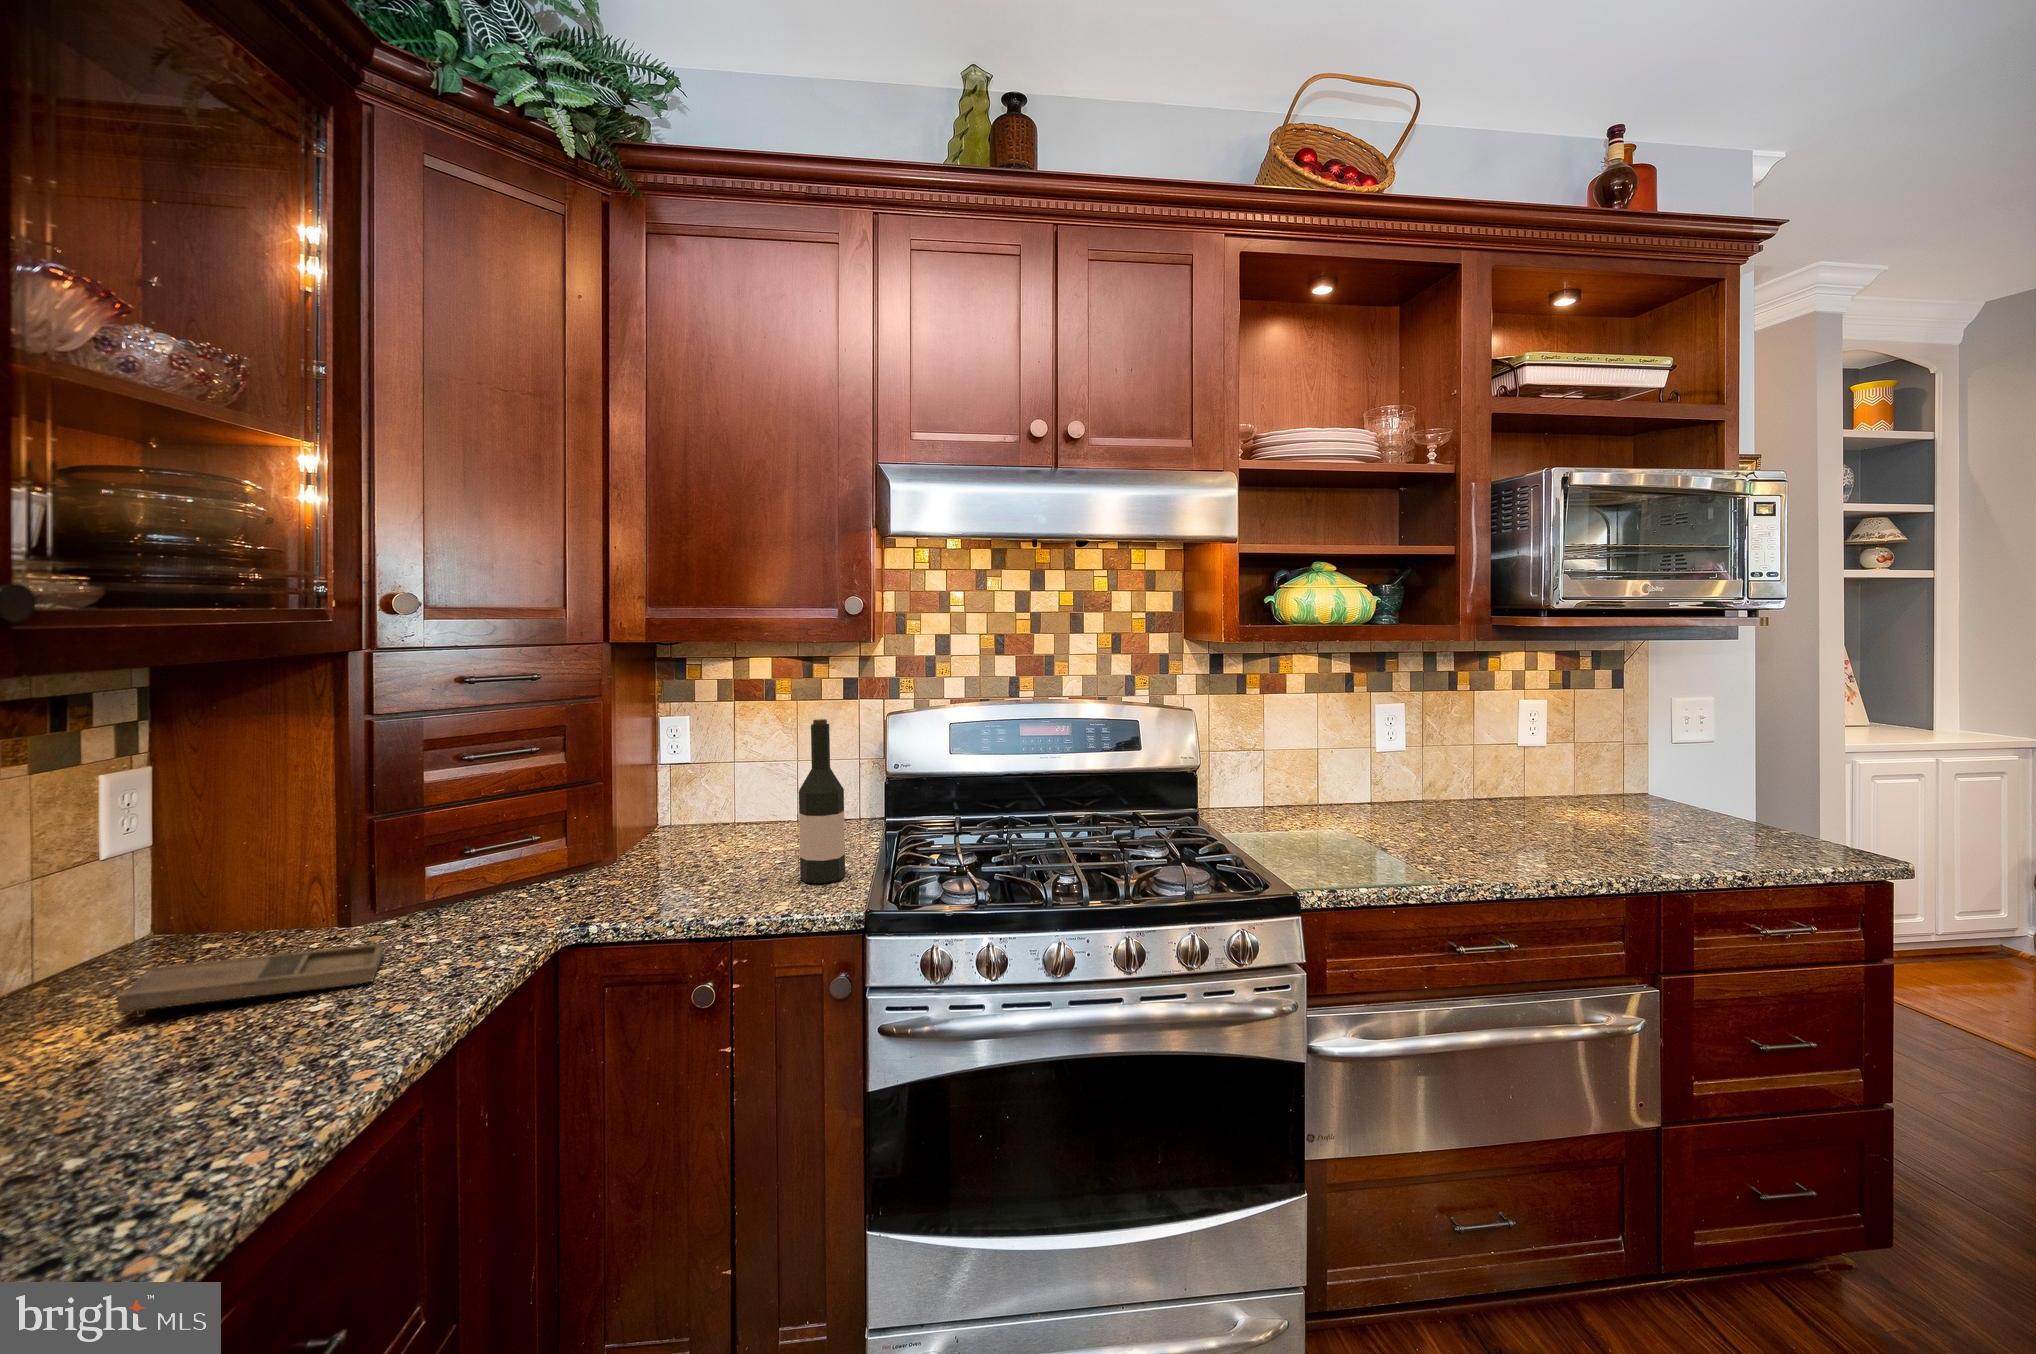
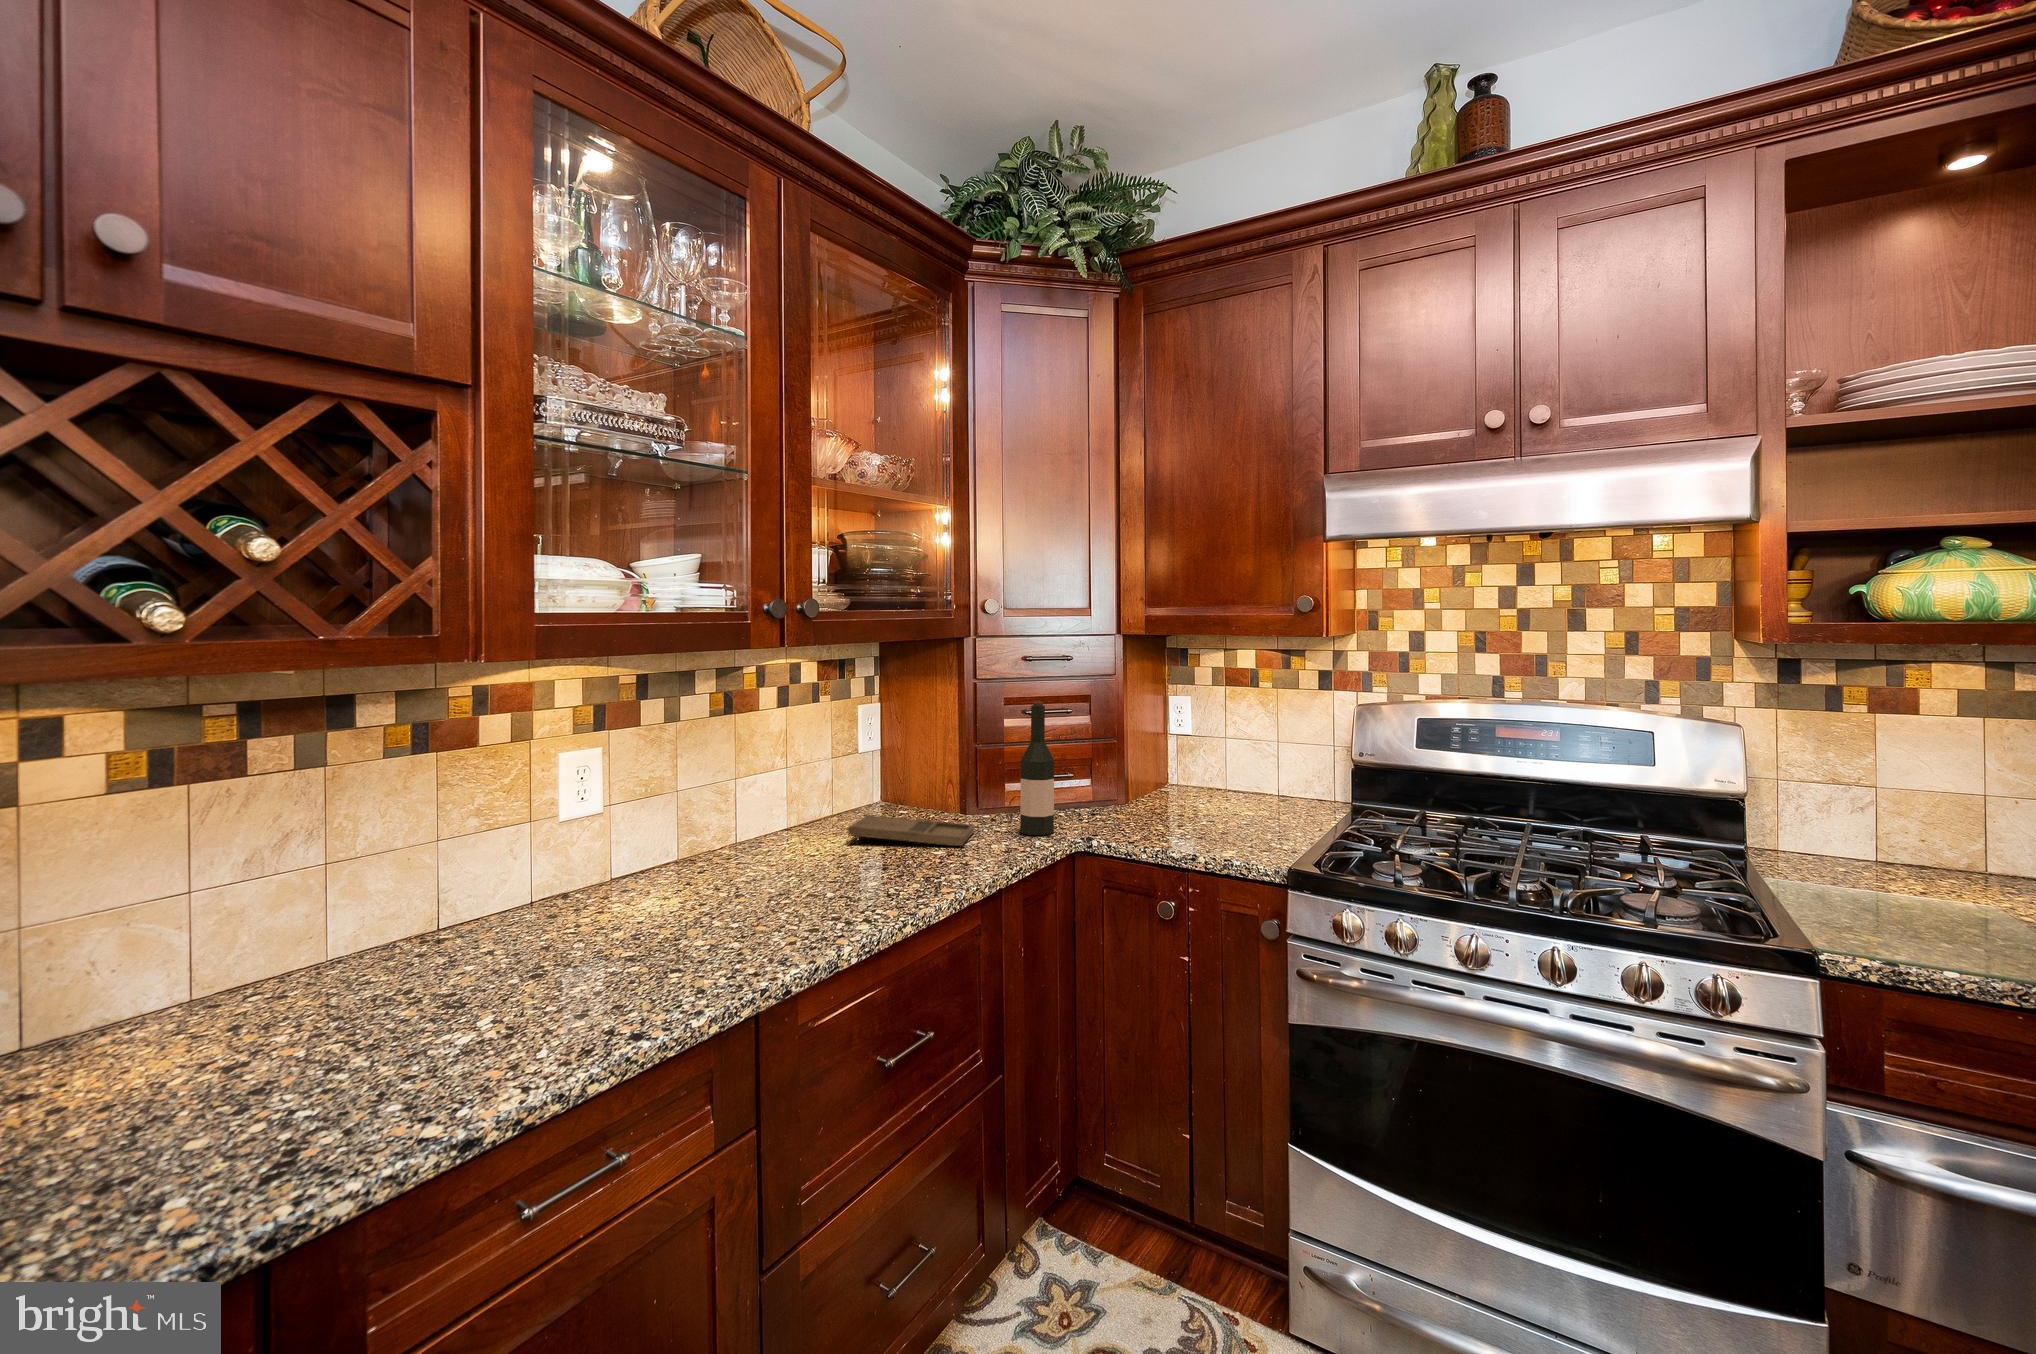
wine bottle: present [799,719,845,883] -> present [1020,702,1054,835]

